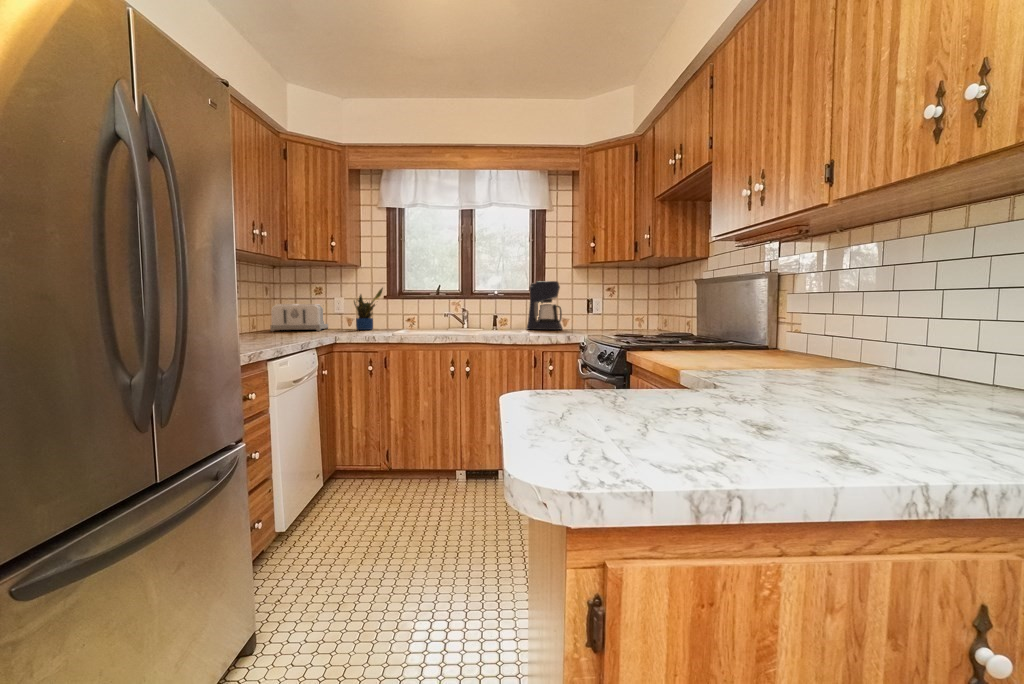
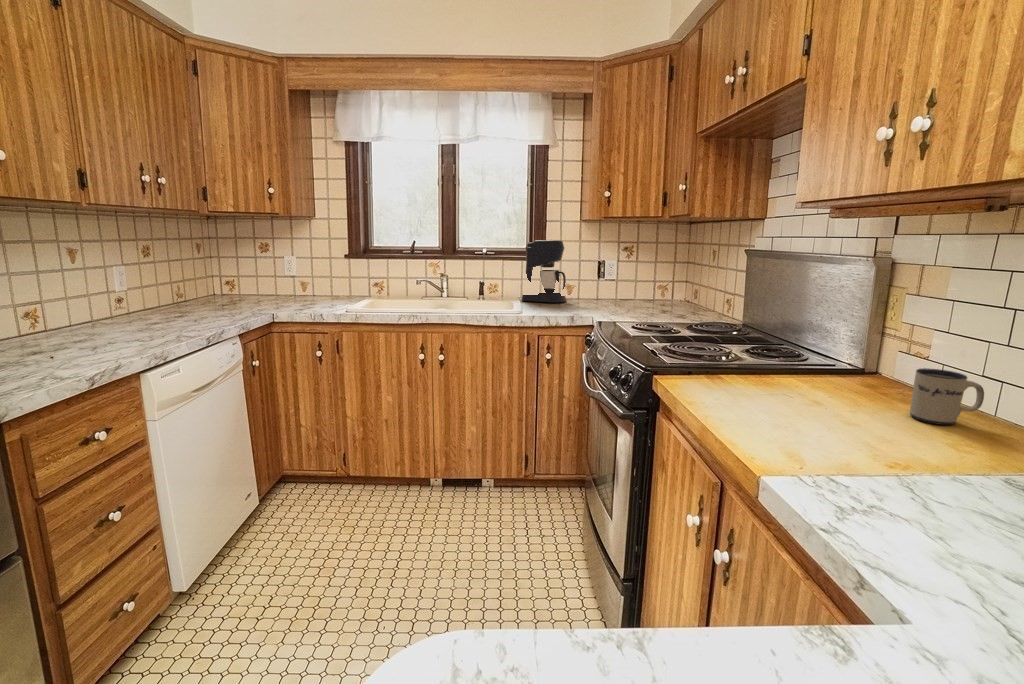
potted plant: present [354,288,383,330] -> none [307,245,344,299]
toaster: present [271,304,328,331] -> none [201,265,281,301]
mug: none [789,333,827,364] -> present [910,368,984,425]

